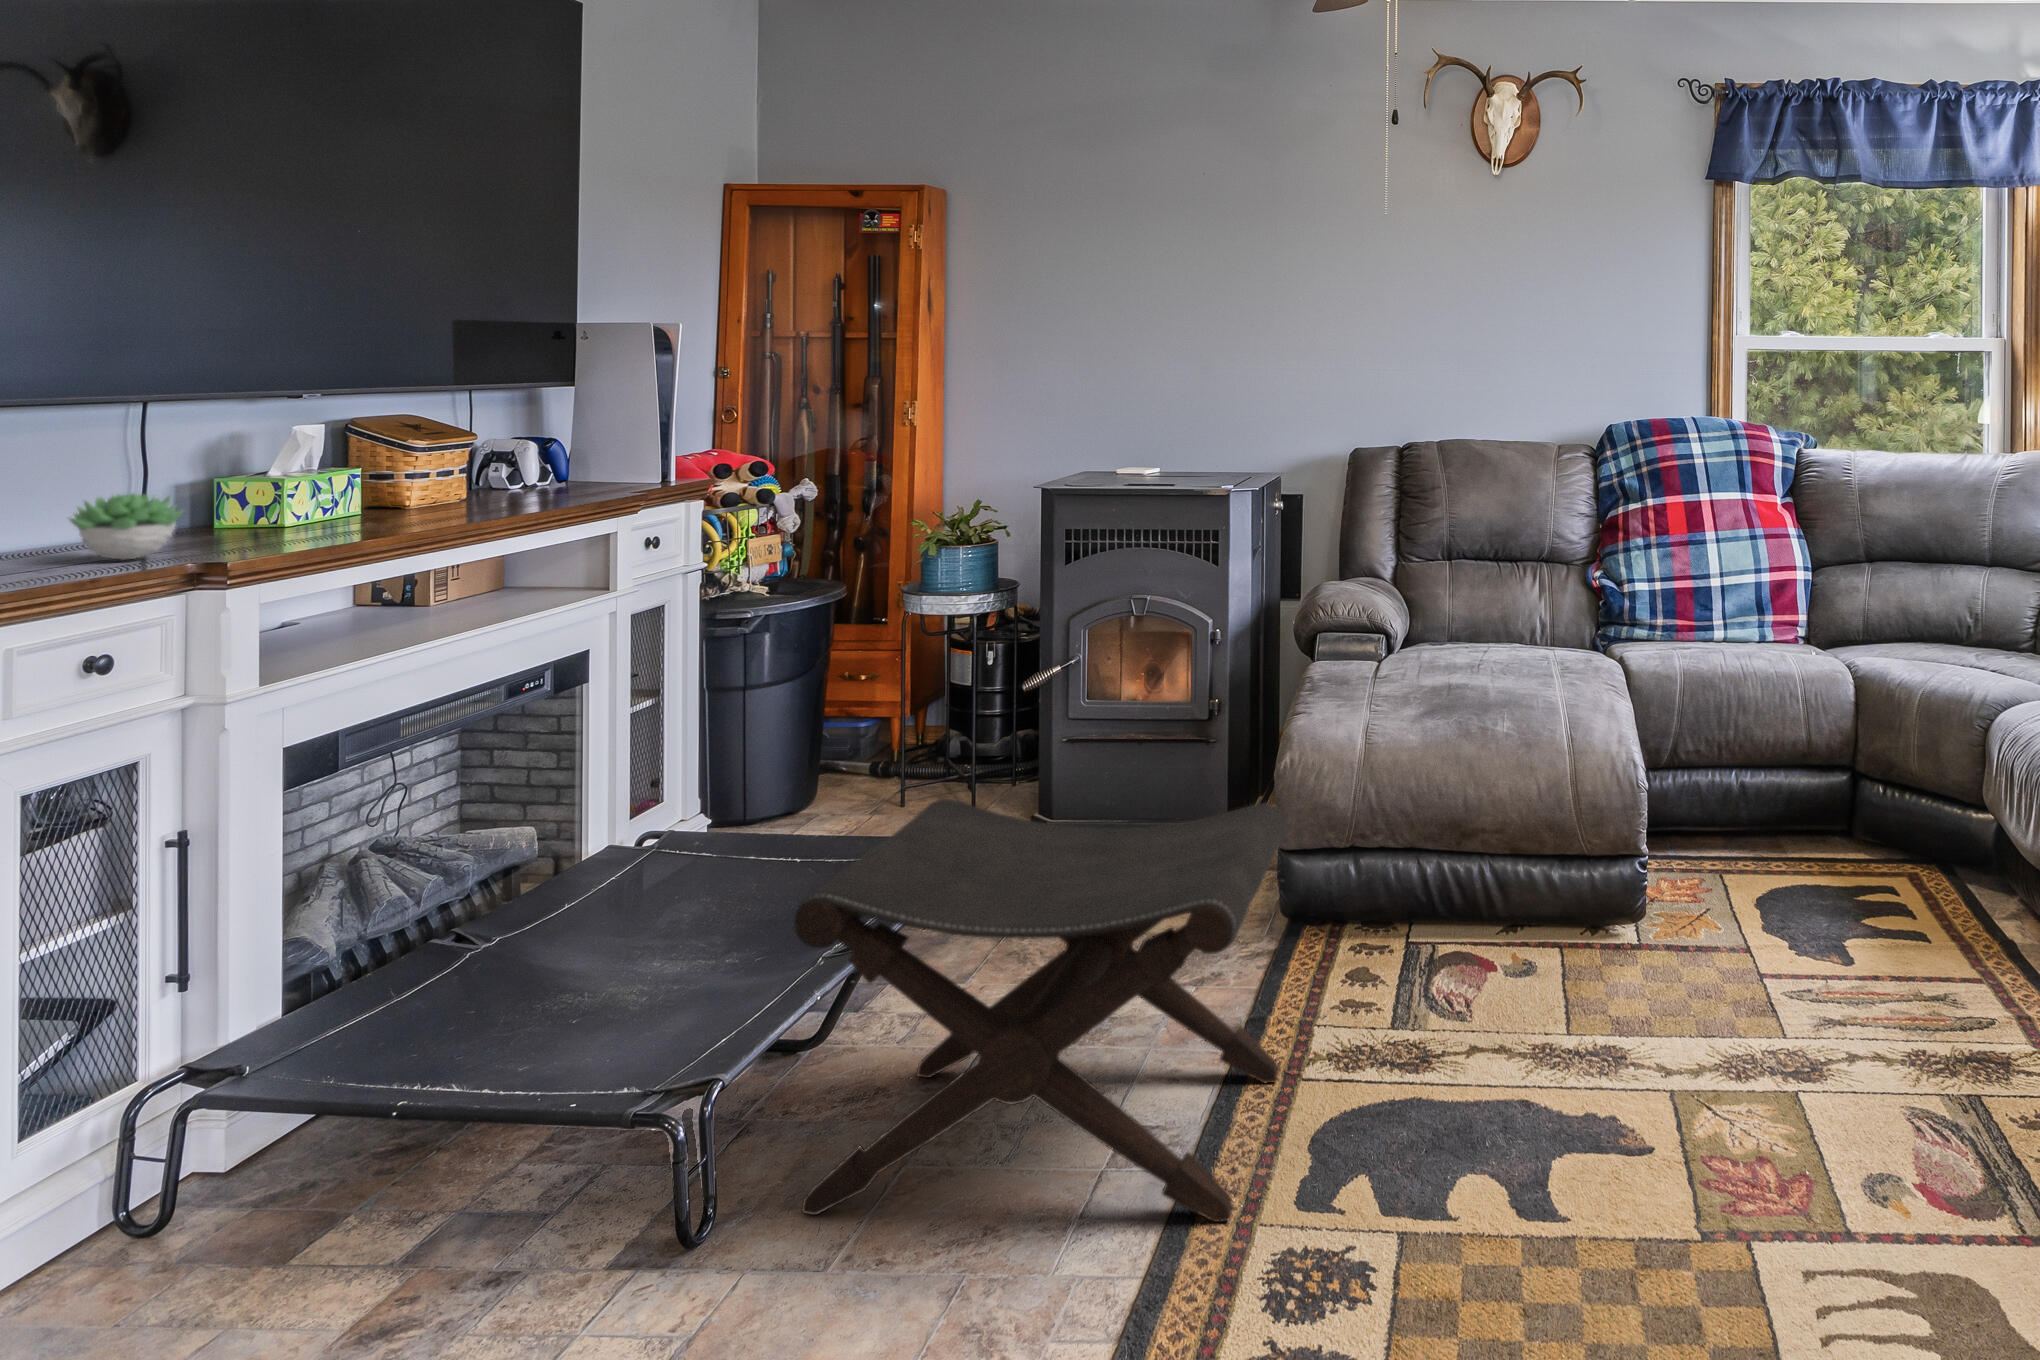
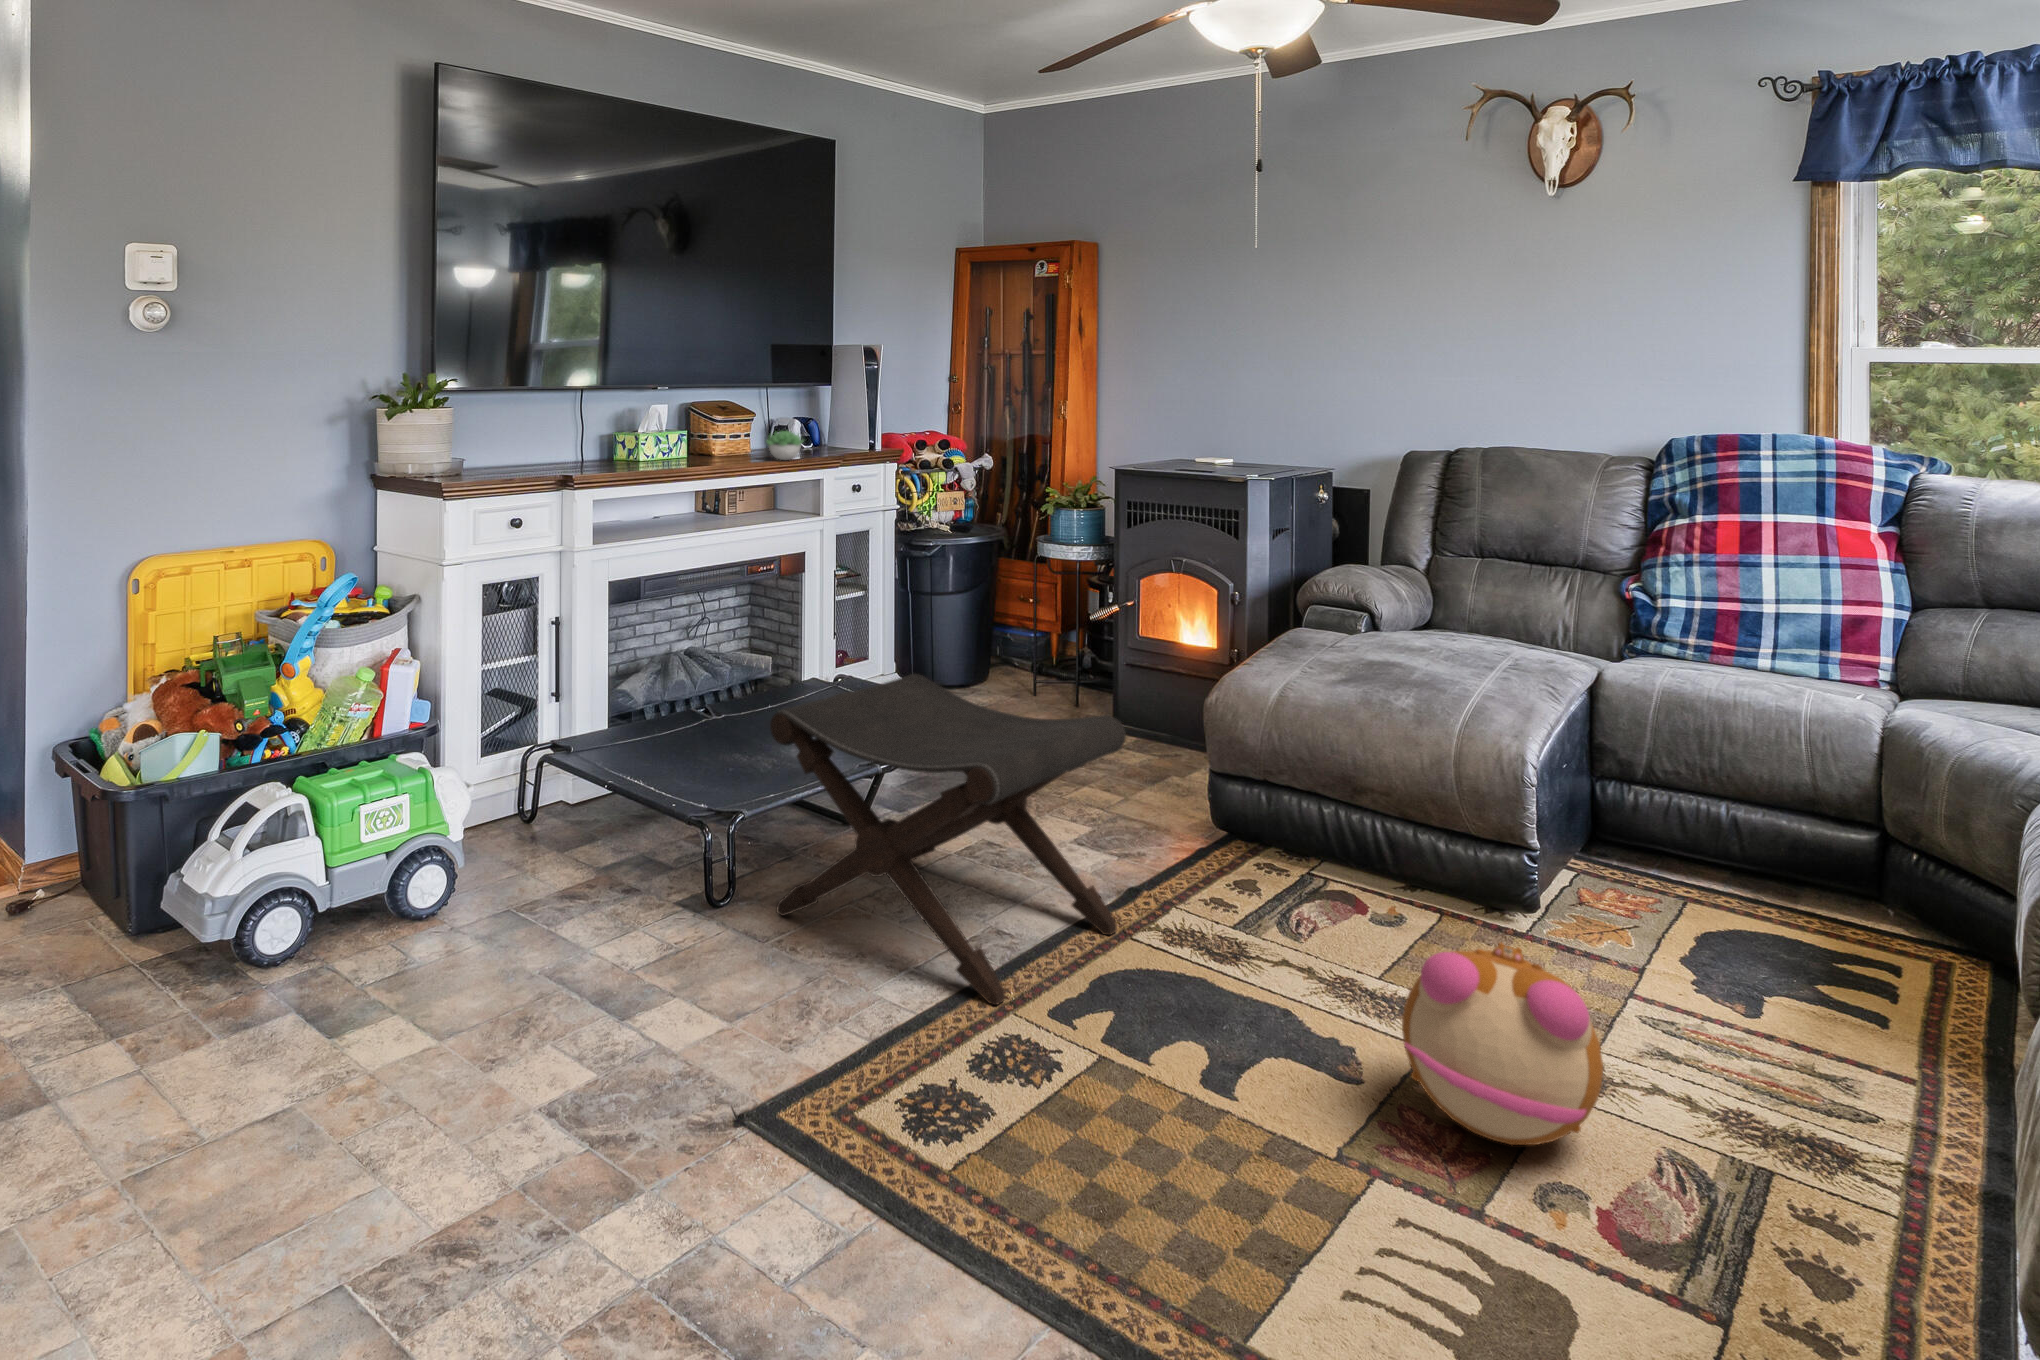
succulent plant: present [70,493,183,560] -> present [766,431,804,460]
plush toy: none [1700,954,1907,1159] -> present [1402,942,1603,1145]

